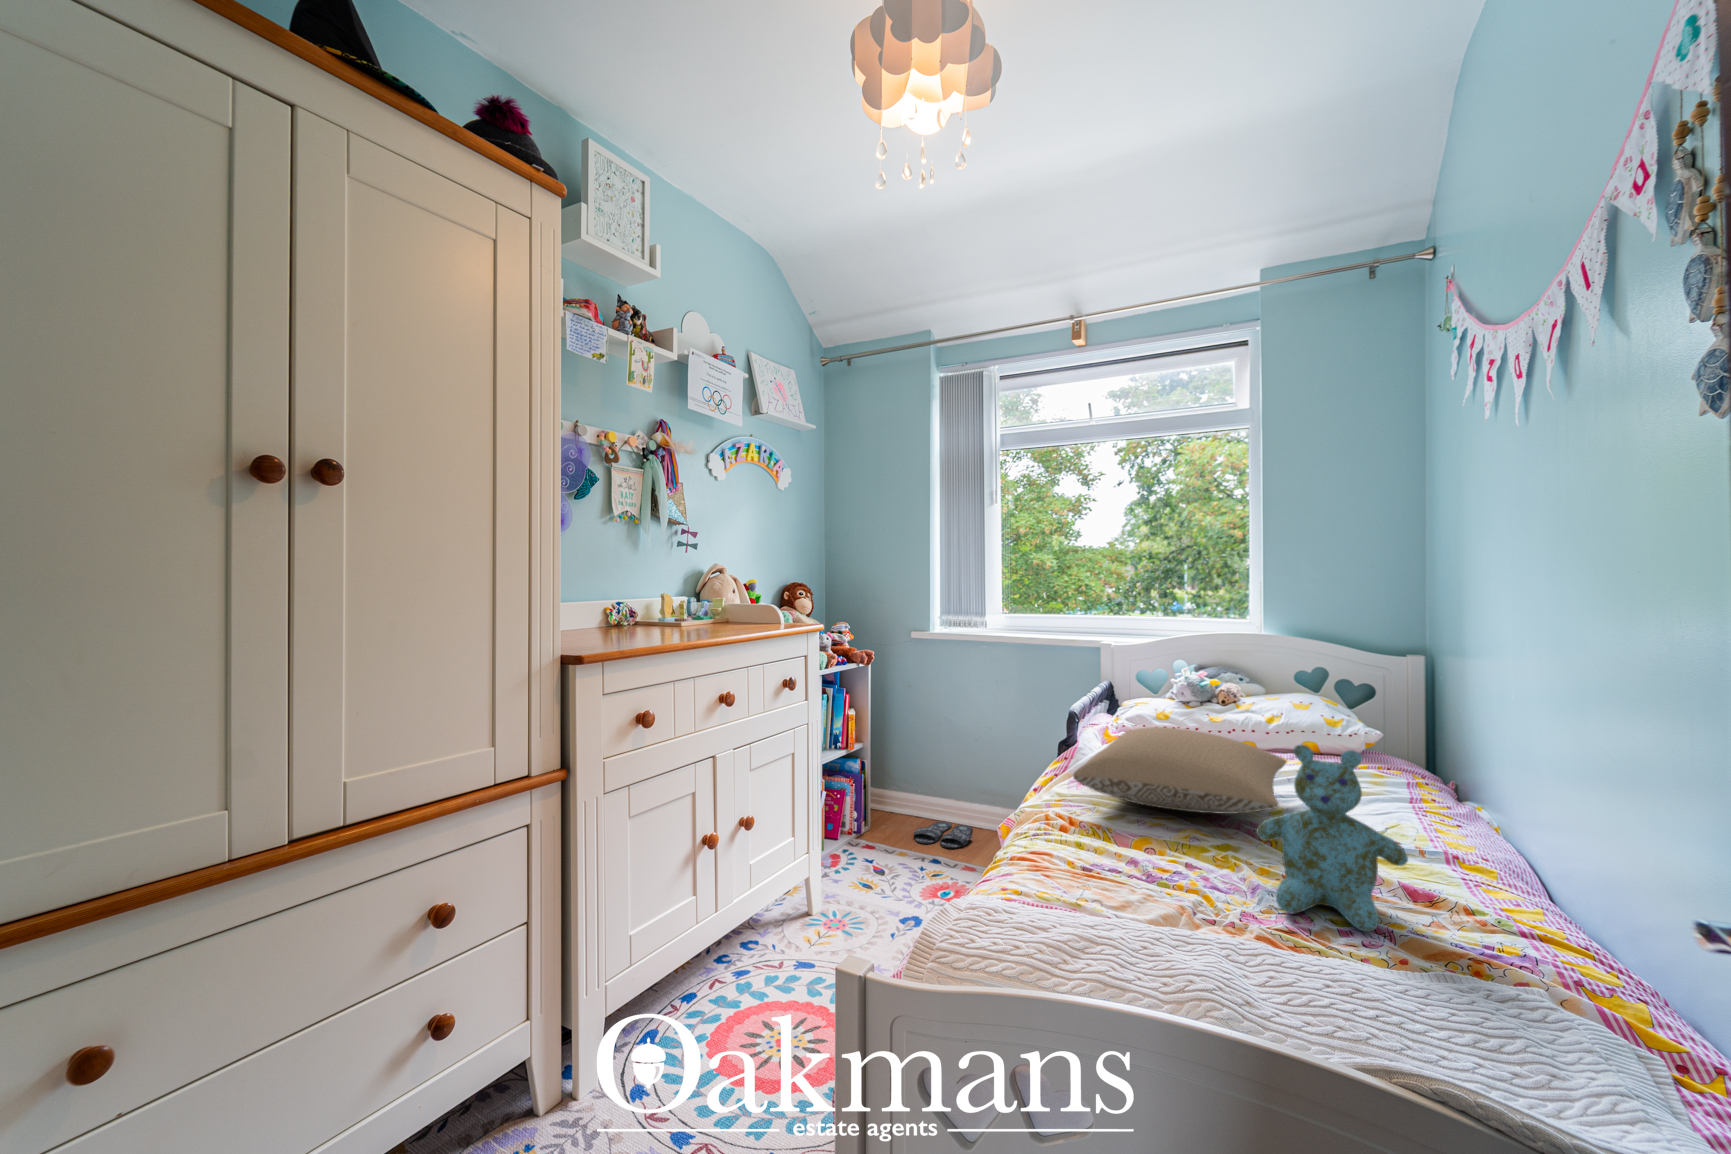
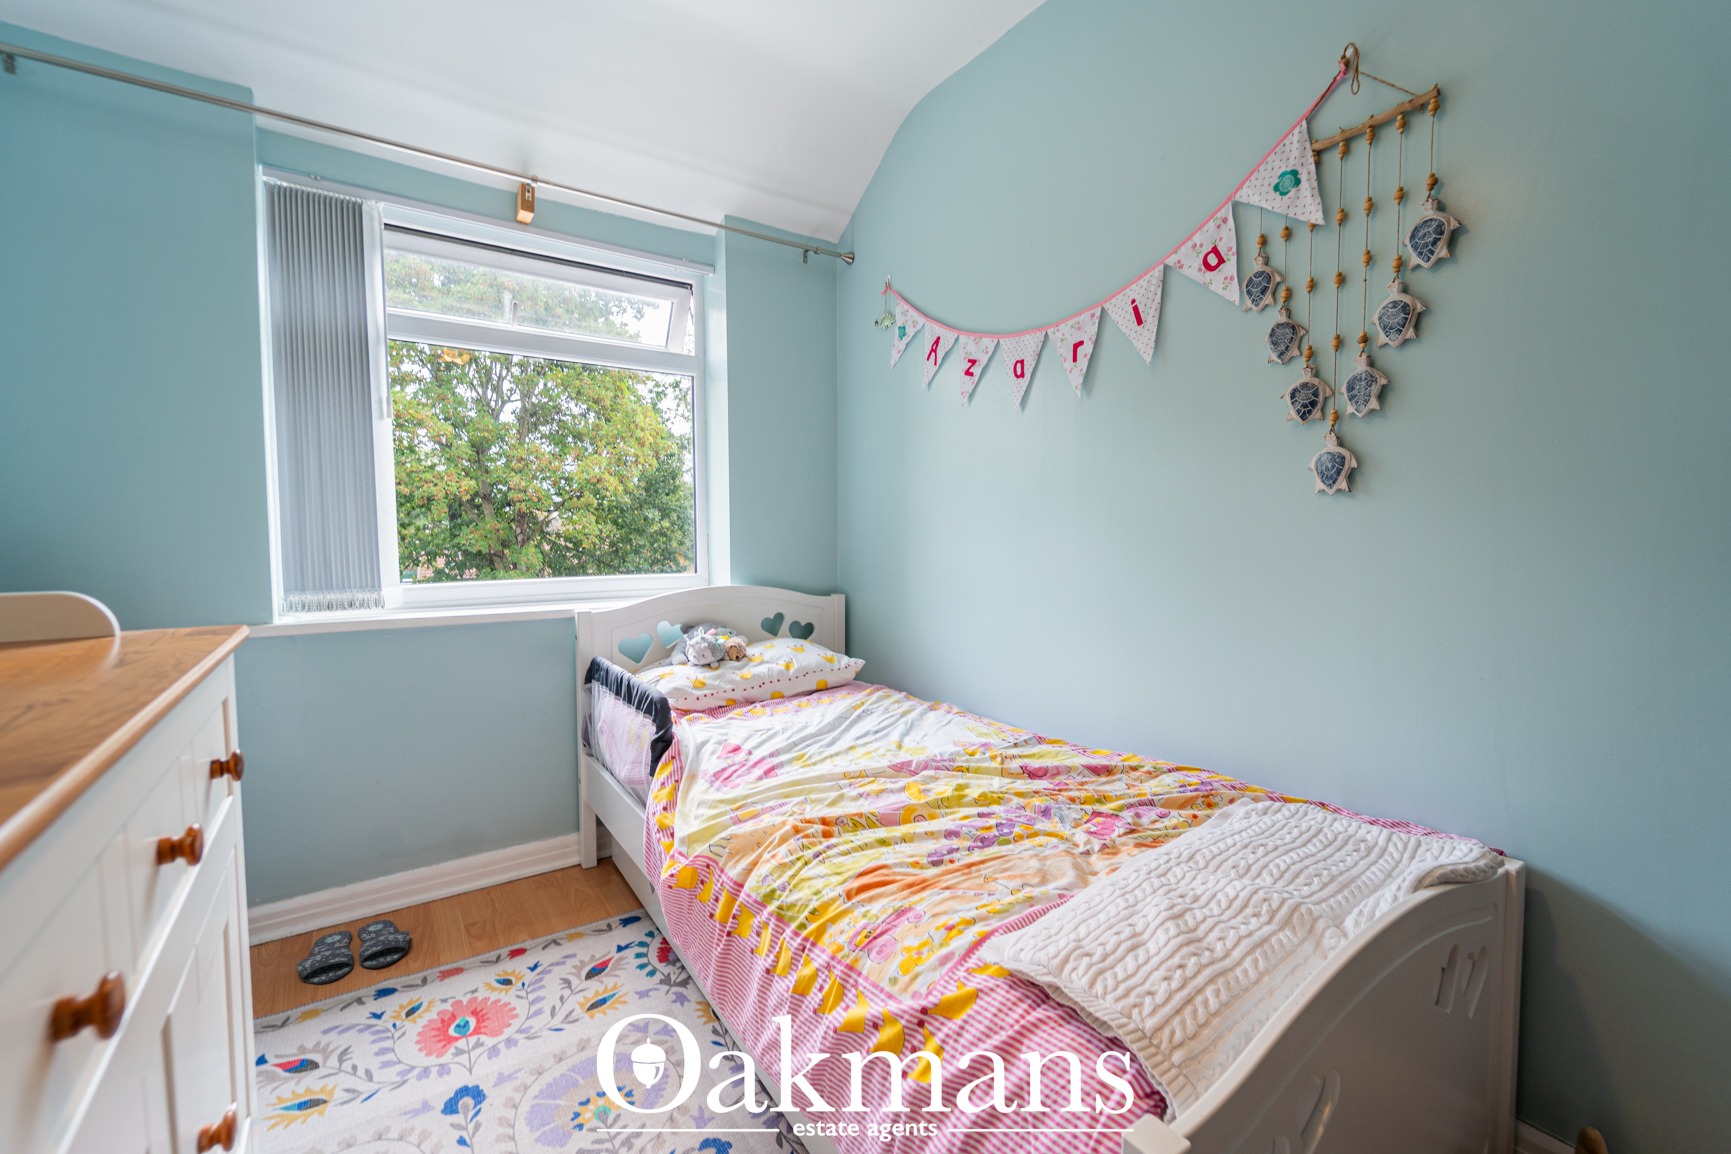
pillow: present [1073,727,1286,814] -> none [747,684,995,776]
stuffed bear: present [1257,744,1408,932] -> none [1048,661,1166,815]

